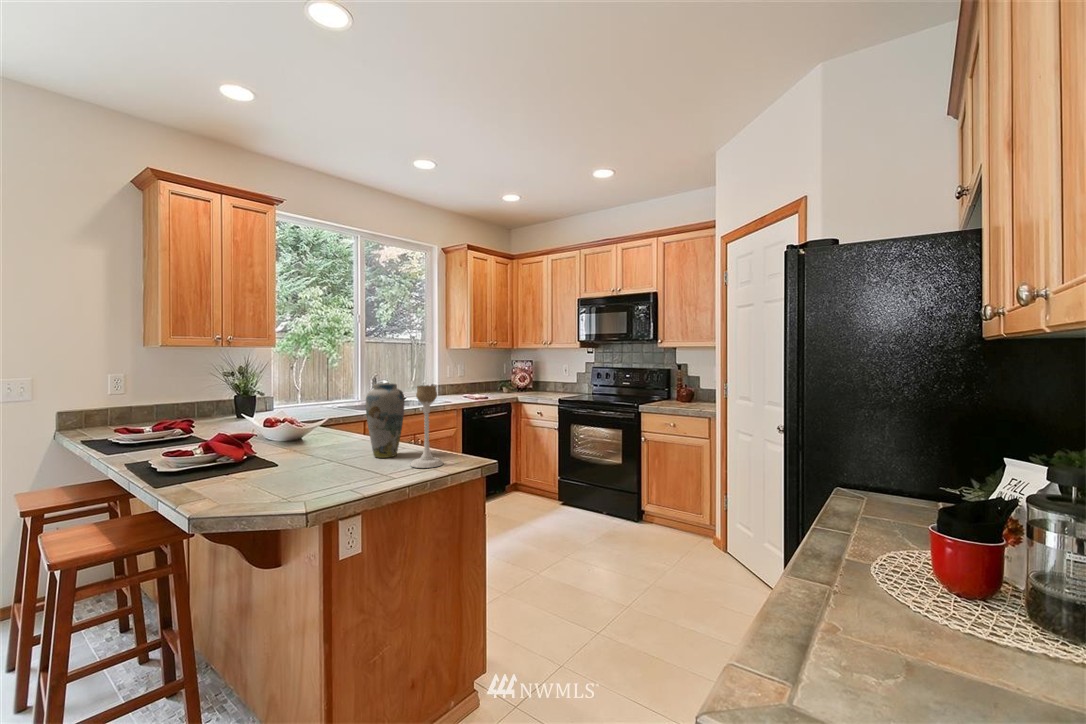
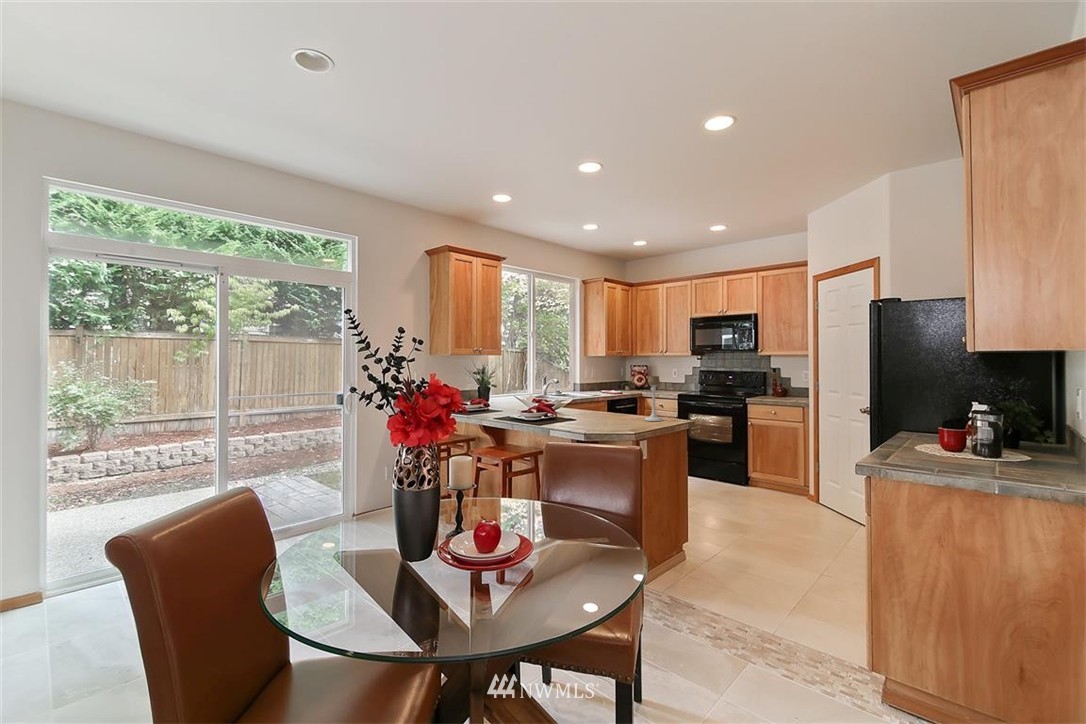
vase: present [366,383,405,458] -> none [610,375,632,418]

